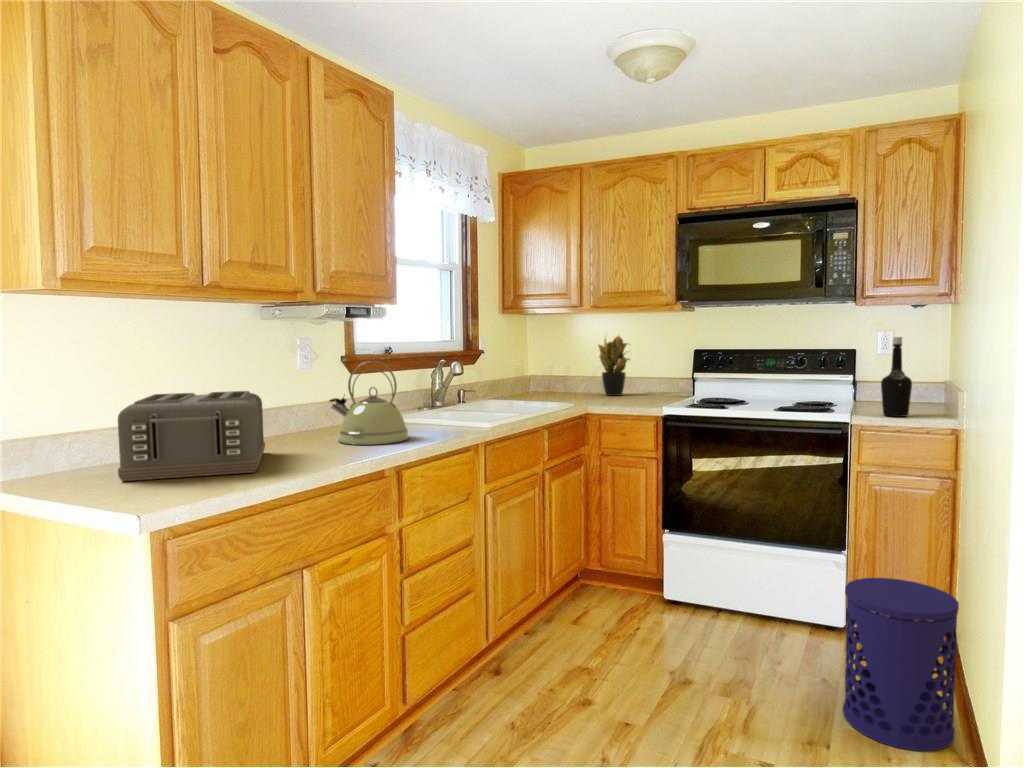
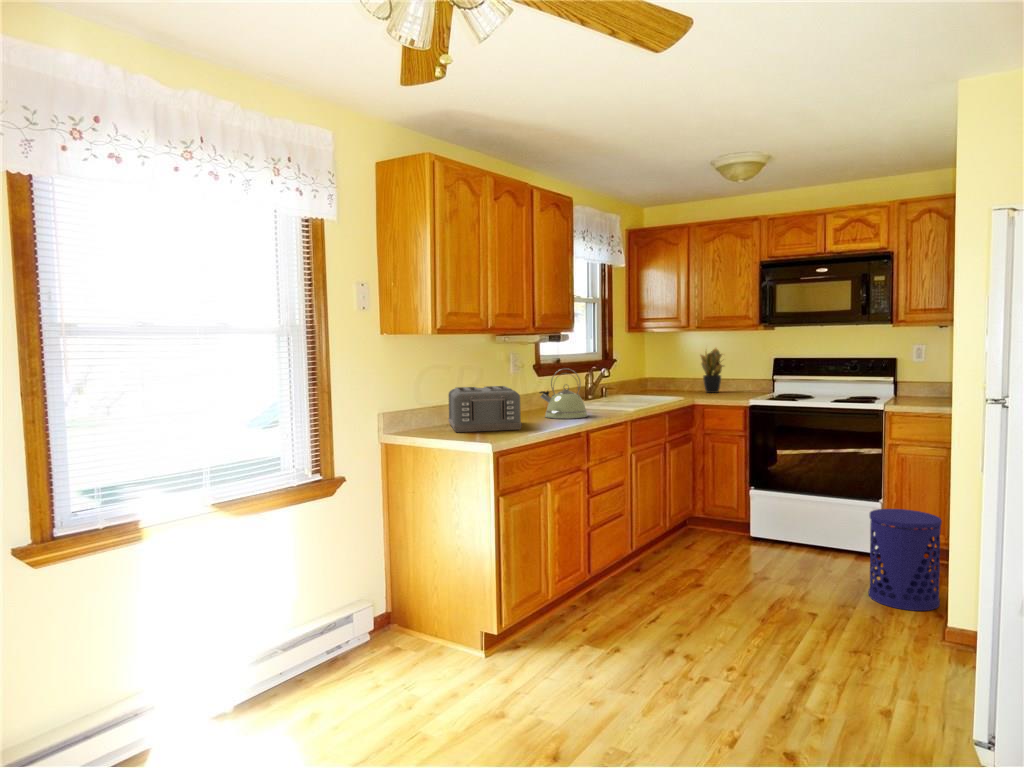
bottle: present [881,337,912,417] -> none [906,351,928,406]

